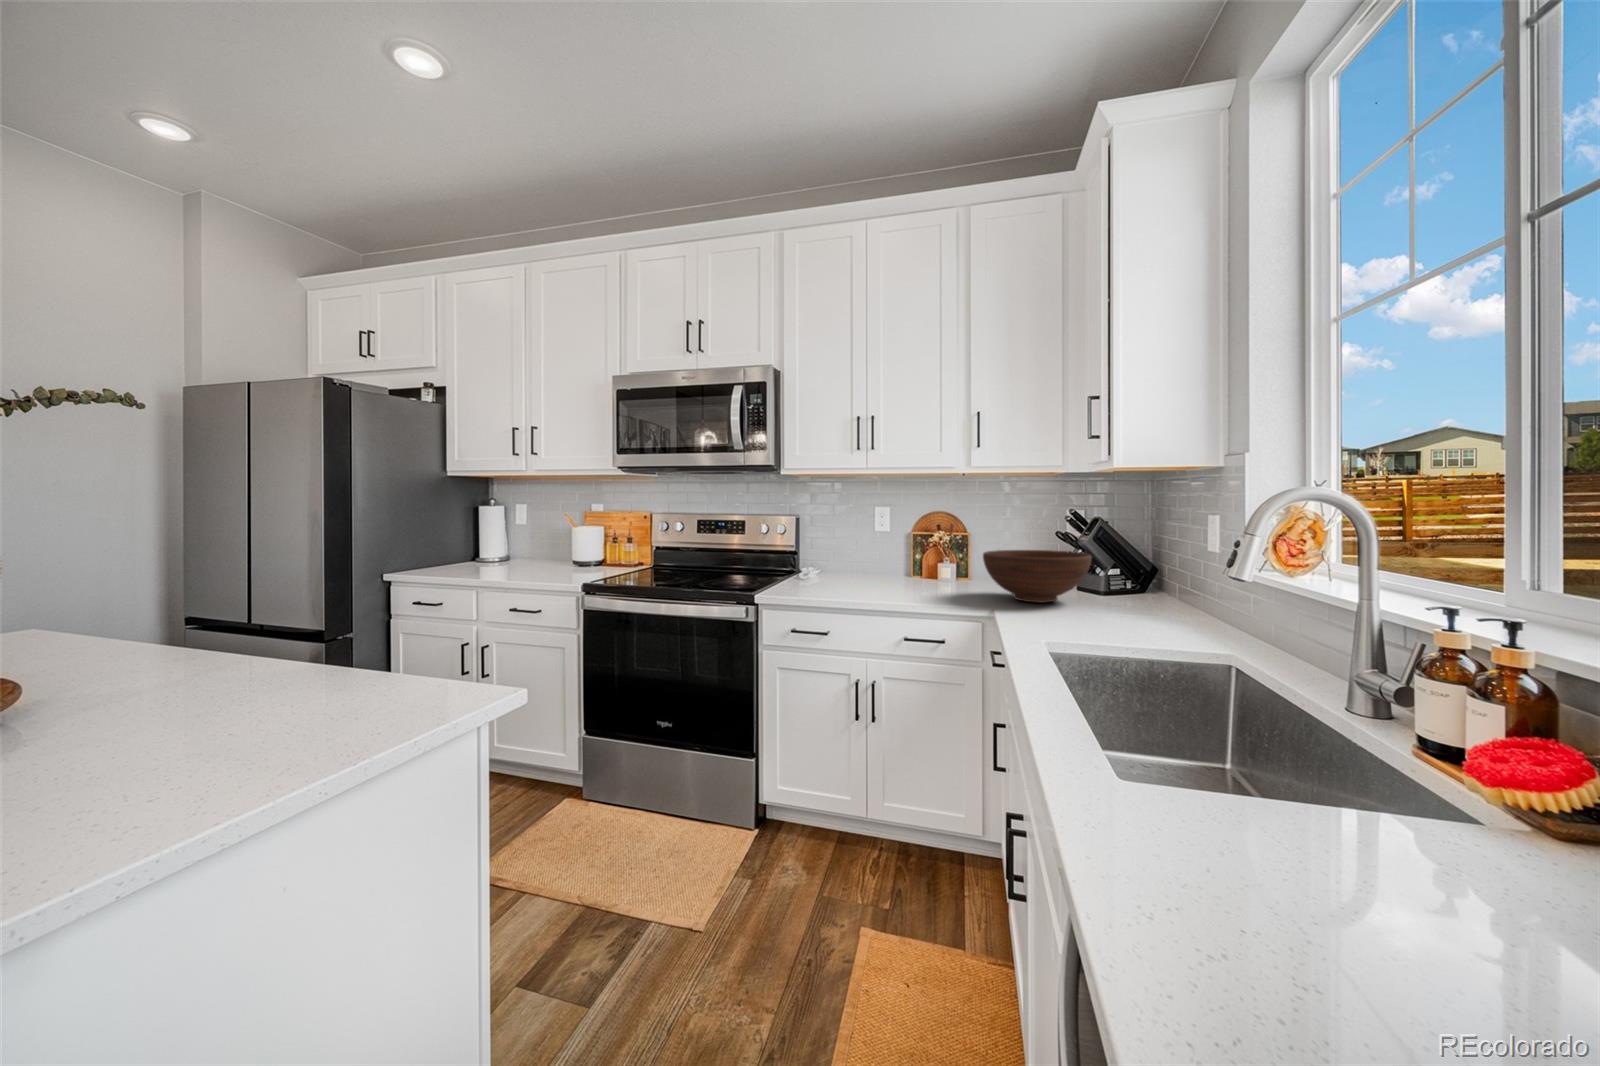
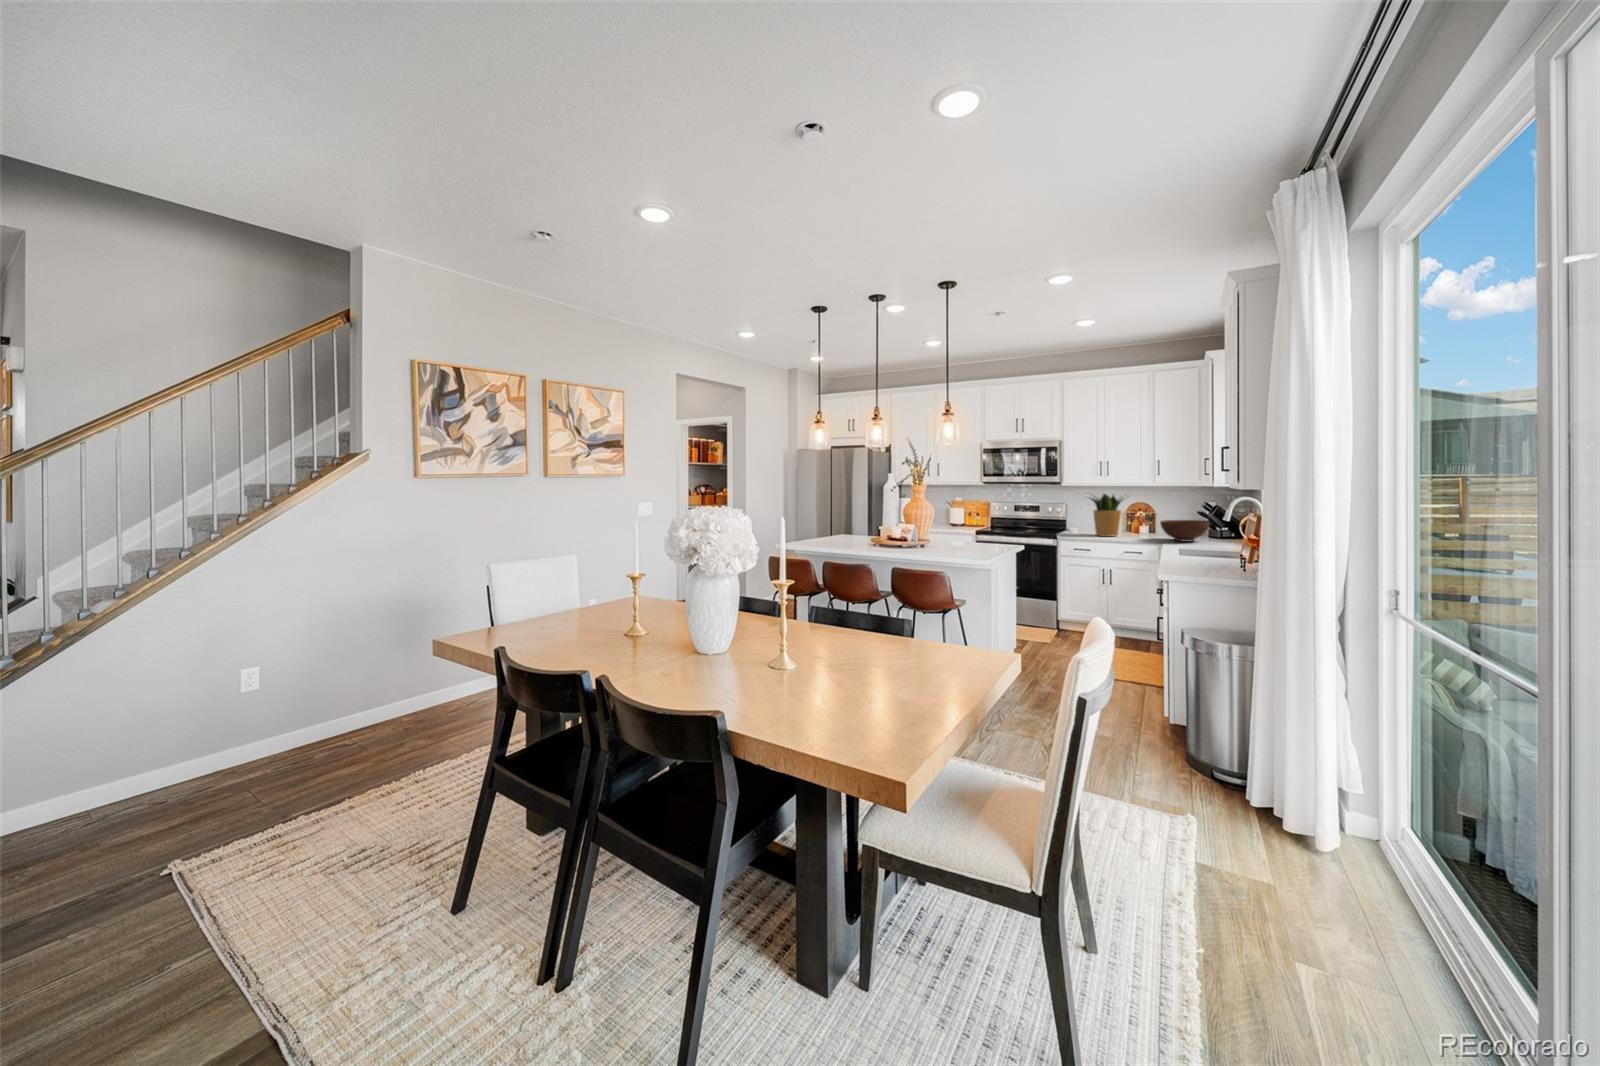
potted plant: none [826,486,921,588] -> present [1090,494,1122,537]

